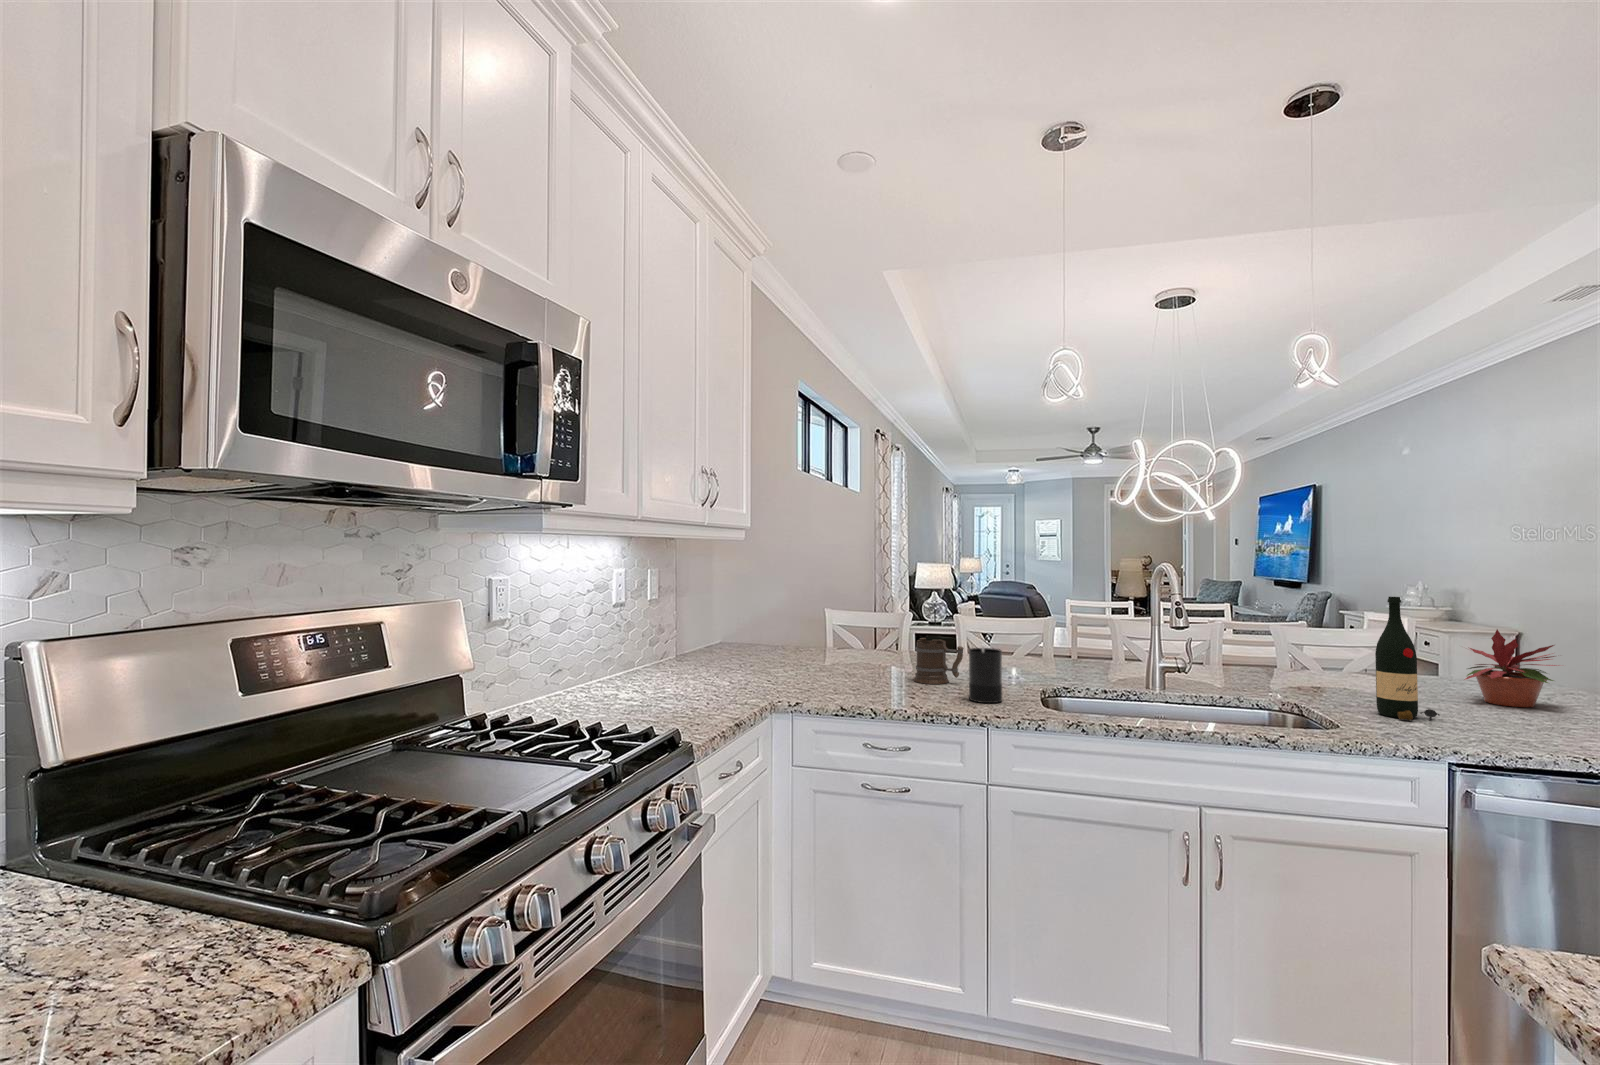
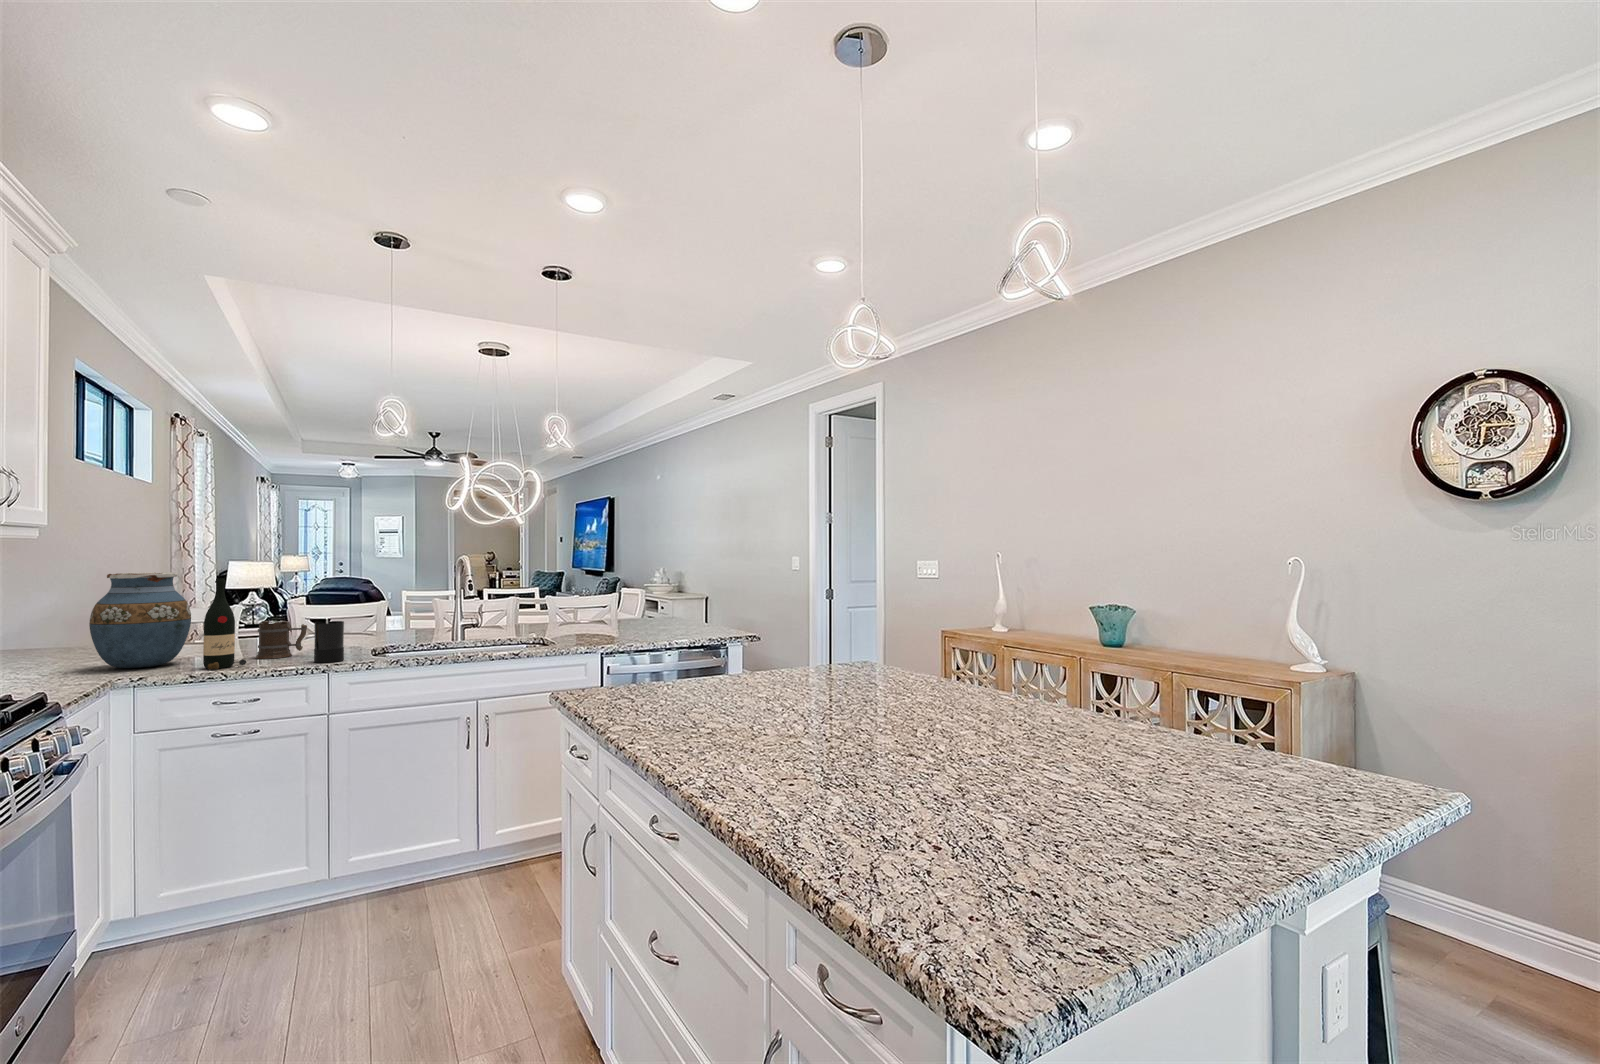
vase: none [779,578,857,678] -> present [89,572,191,668]
wine bottle: present [1375,597,1440,720] -> present [203,578,246,670]
potted plant: present [1464,629,1559,707] -> none [632,587,679,629]

